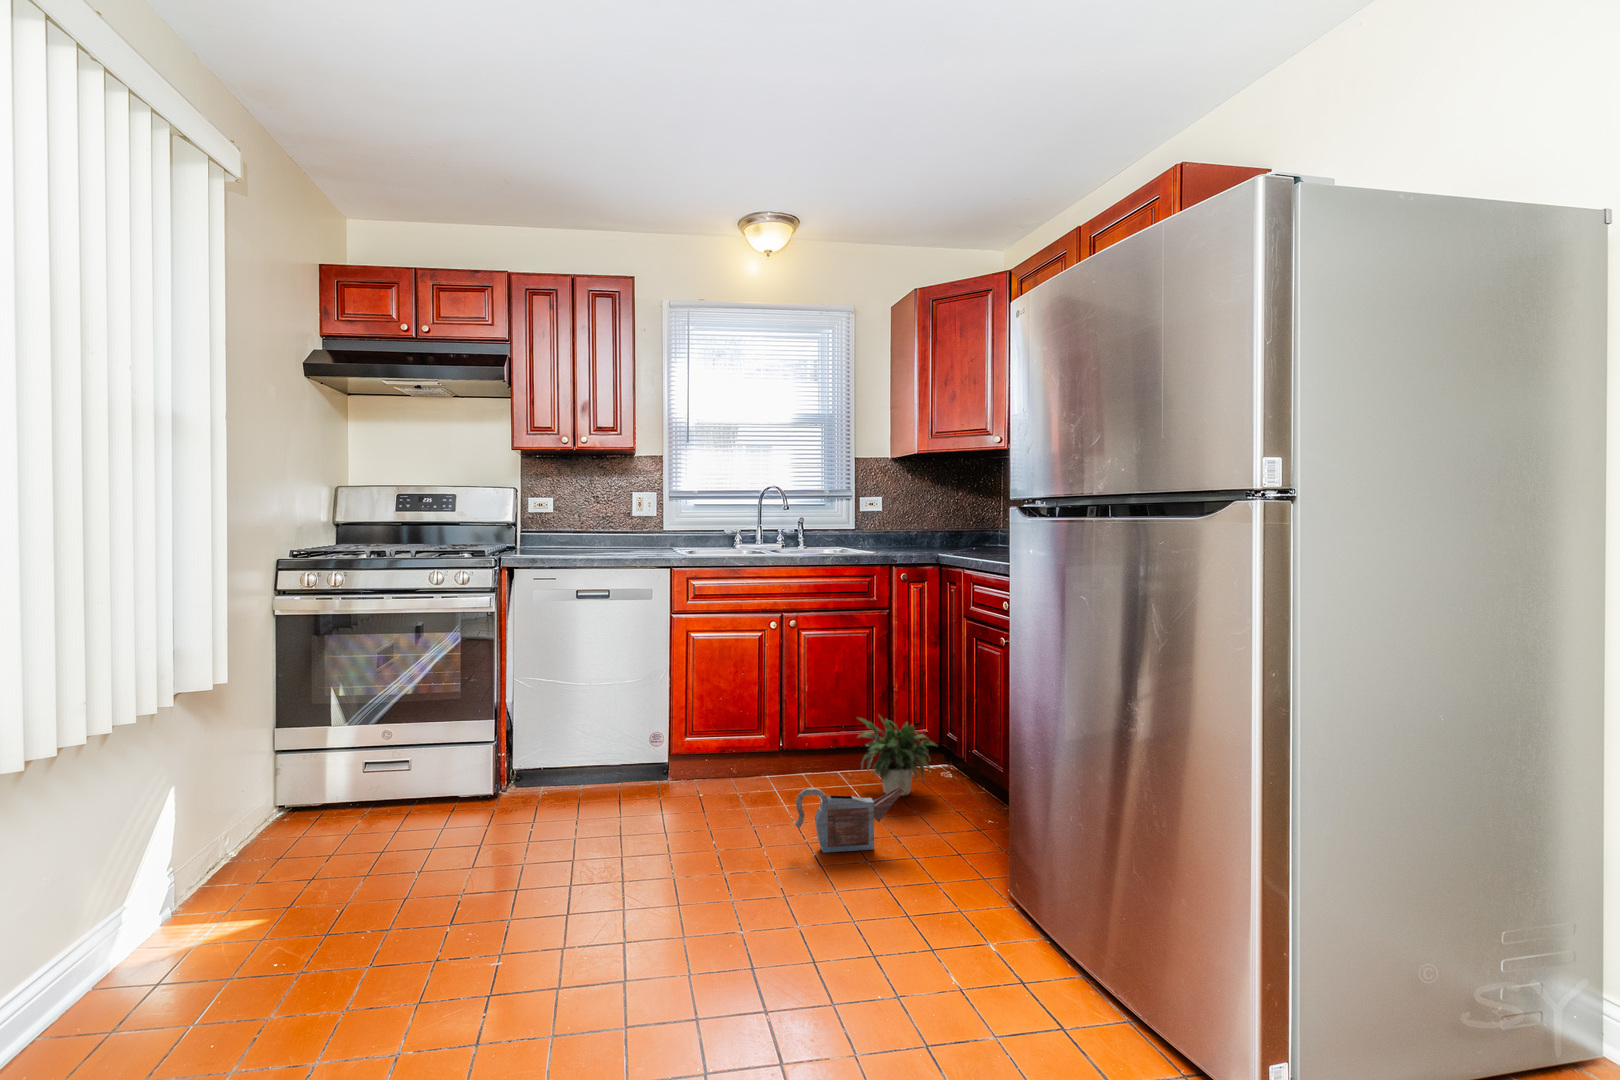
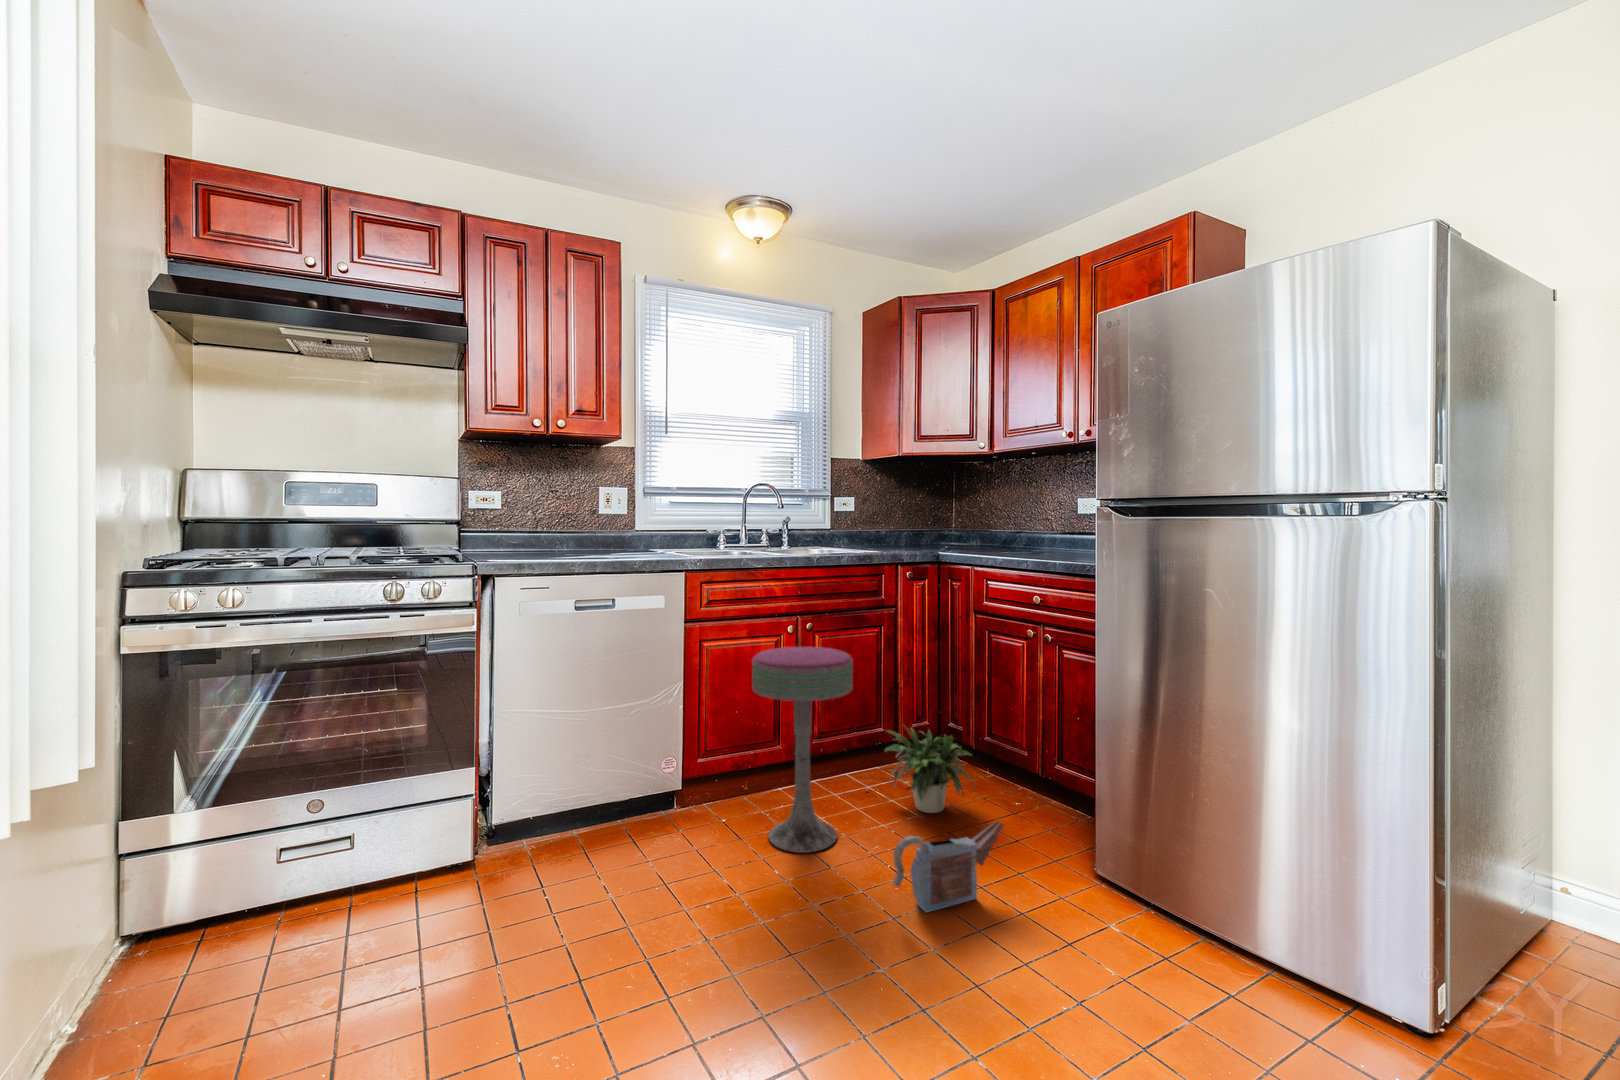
bar stool: none [720,636,808,811] -> present [752,647,853,853]

